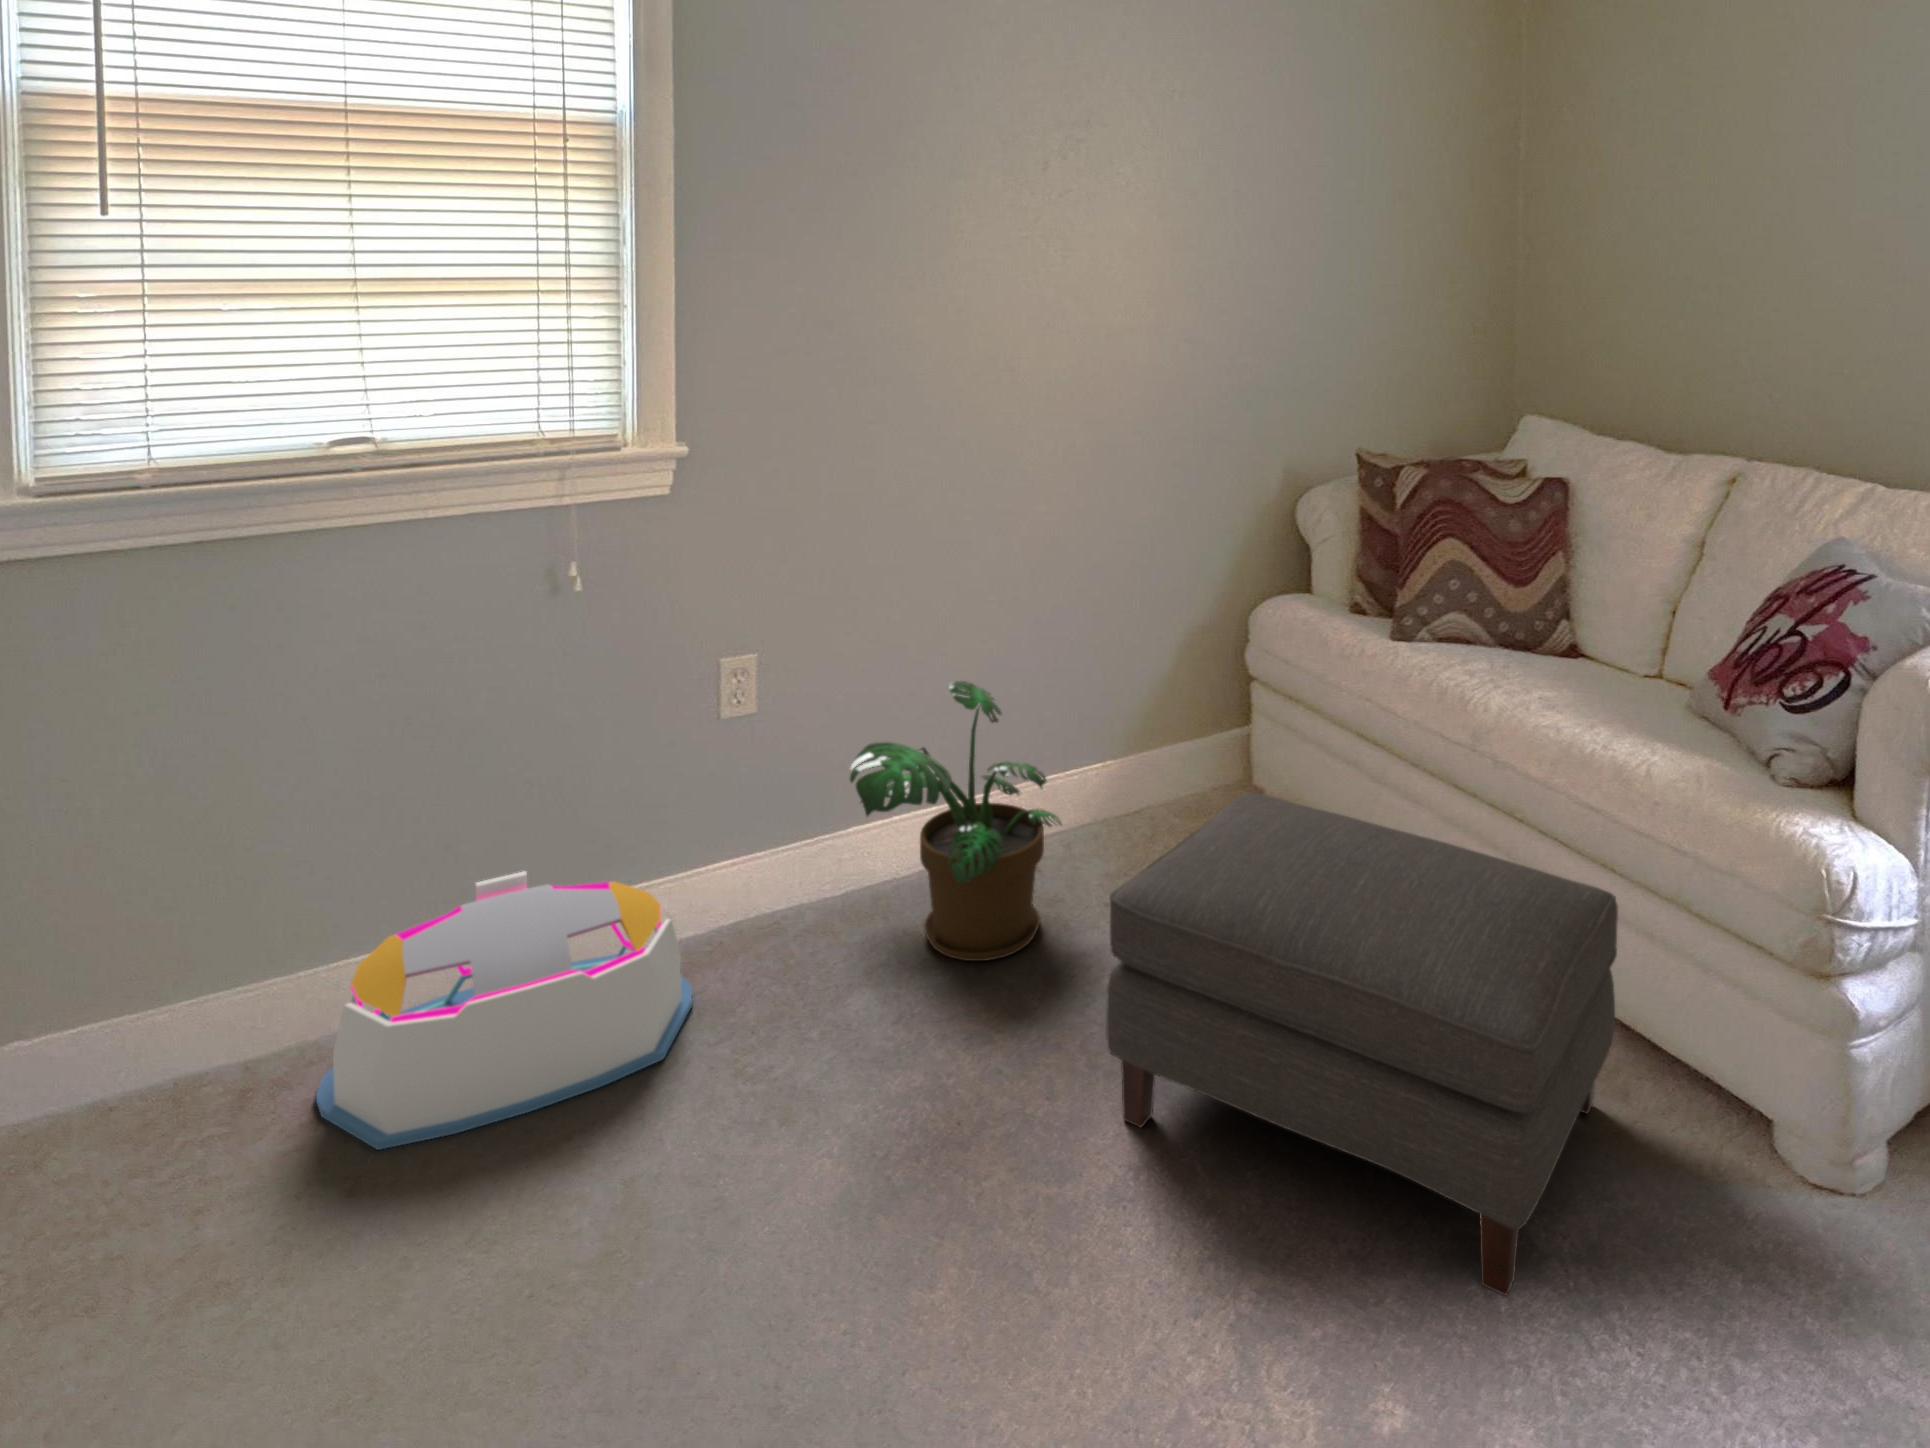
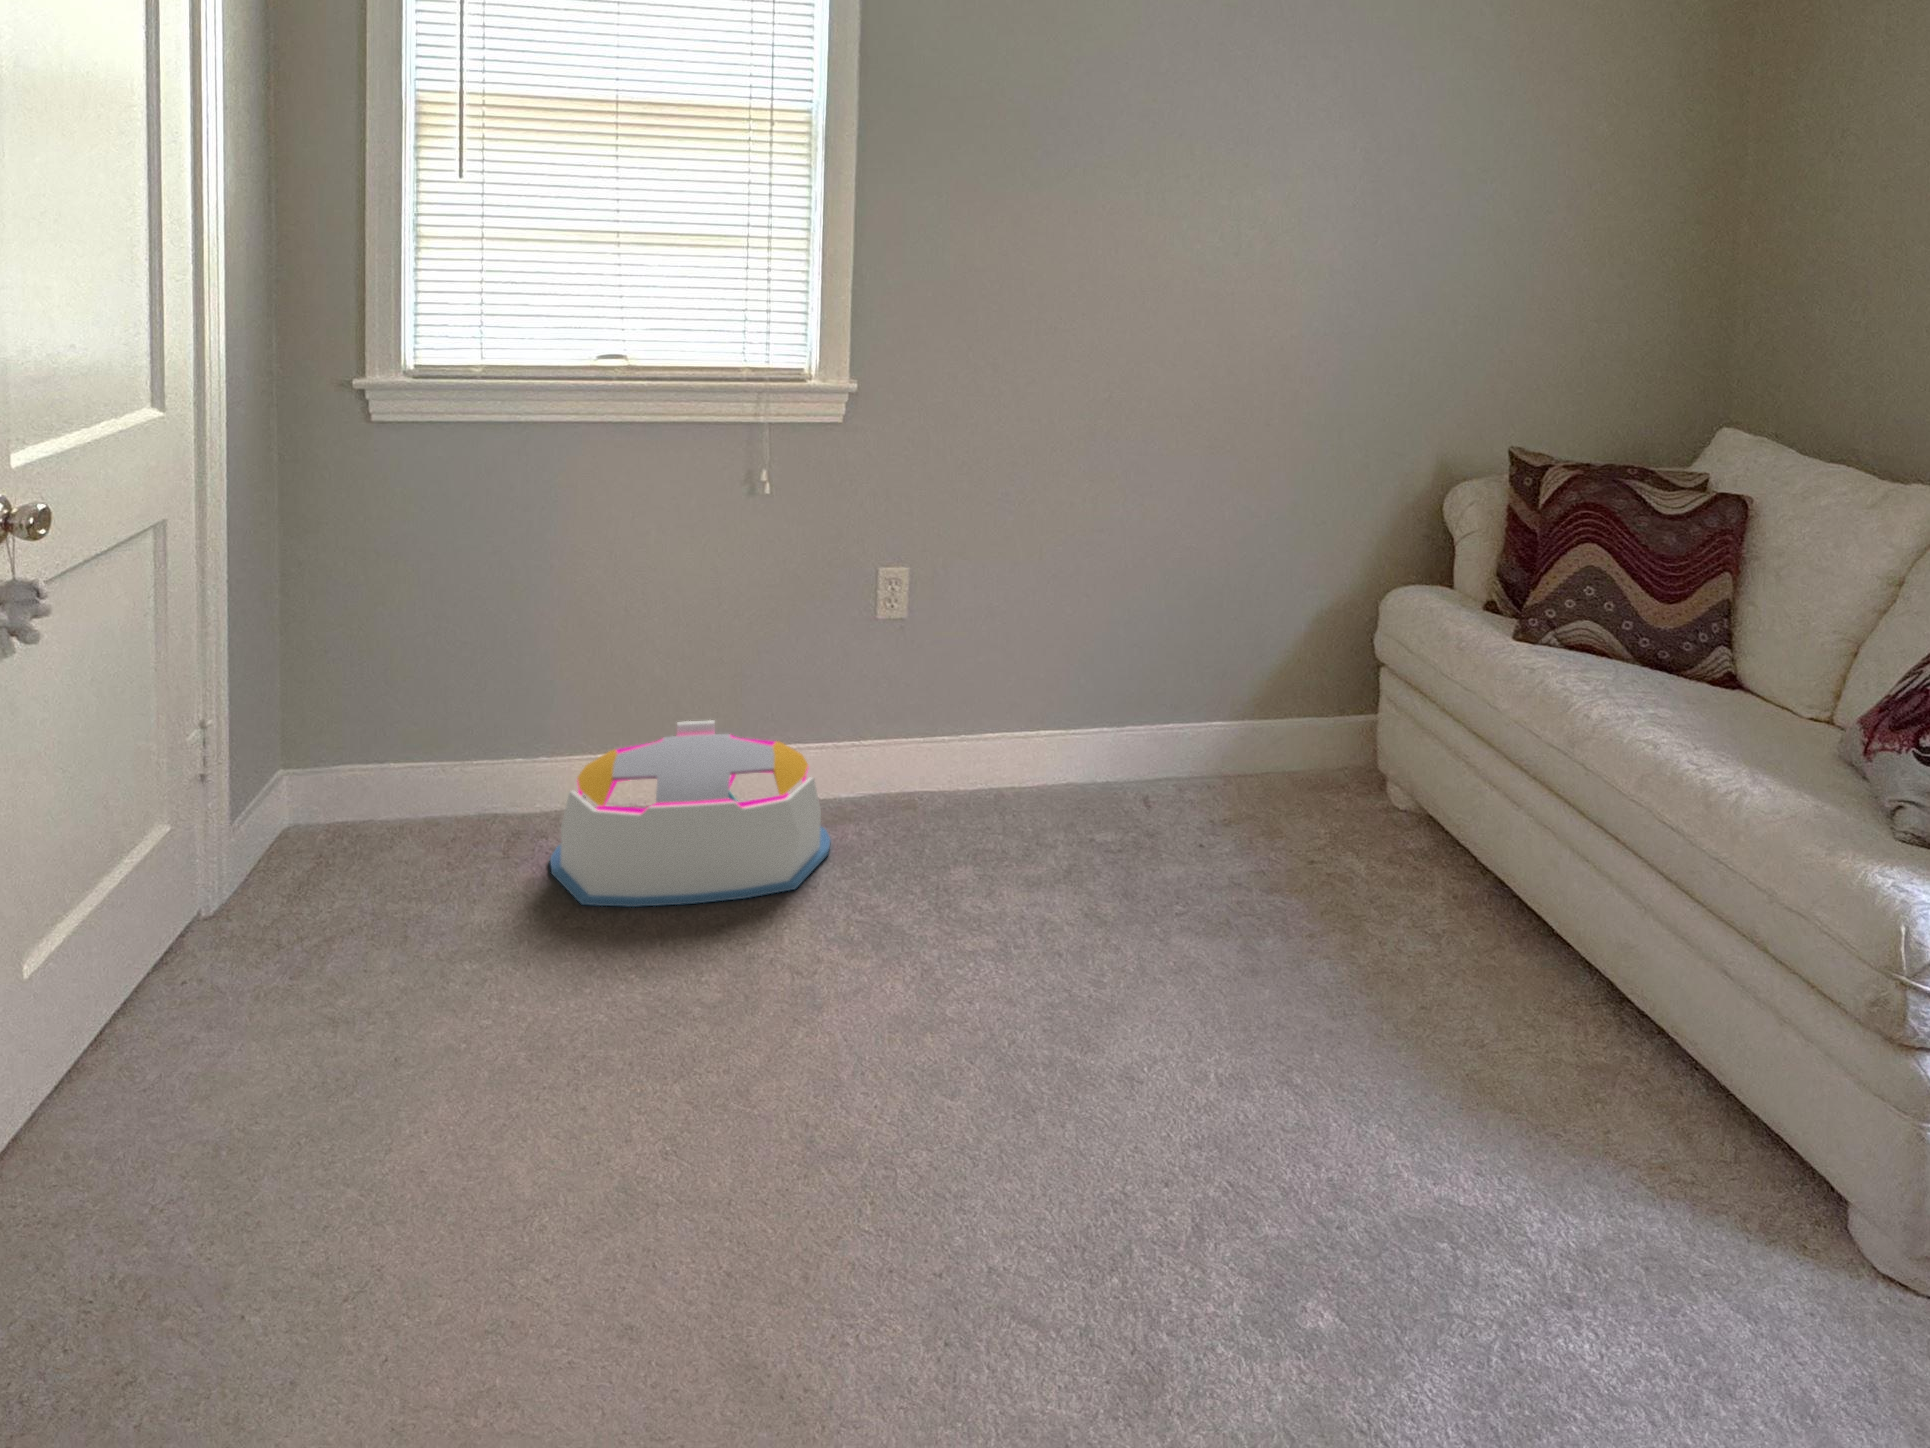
potted plant: present [850,681,1062,961] -> none [955,621,1162,872]
ottoman: present [1106,792,1618,1296] -> none [1146,759,1679,1268]

